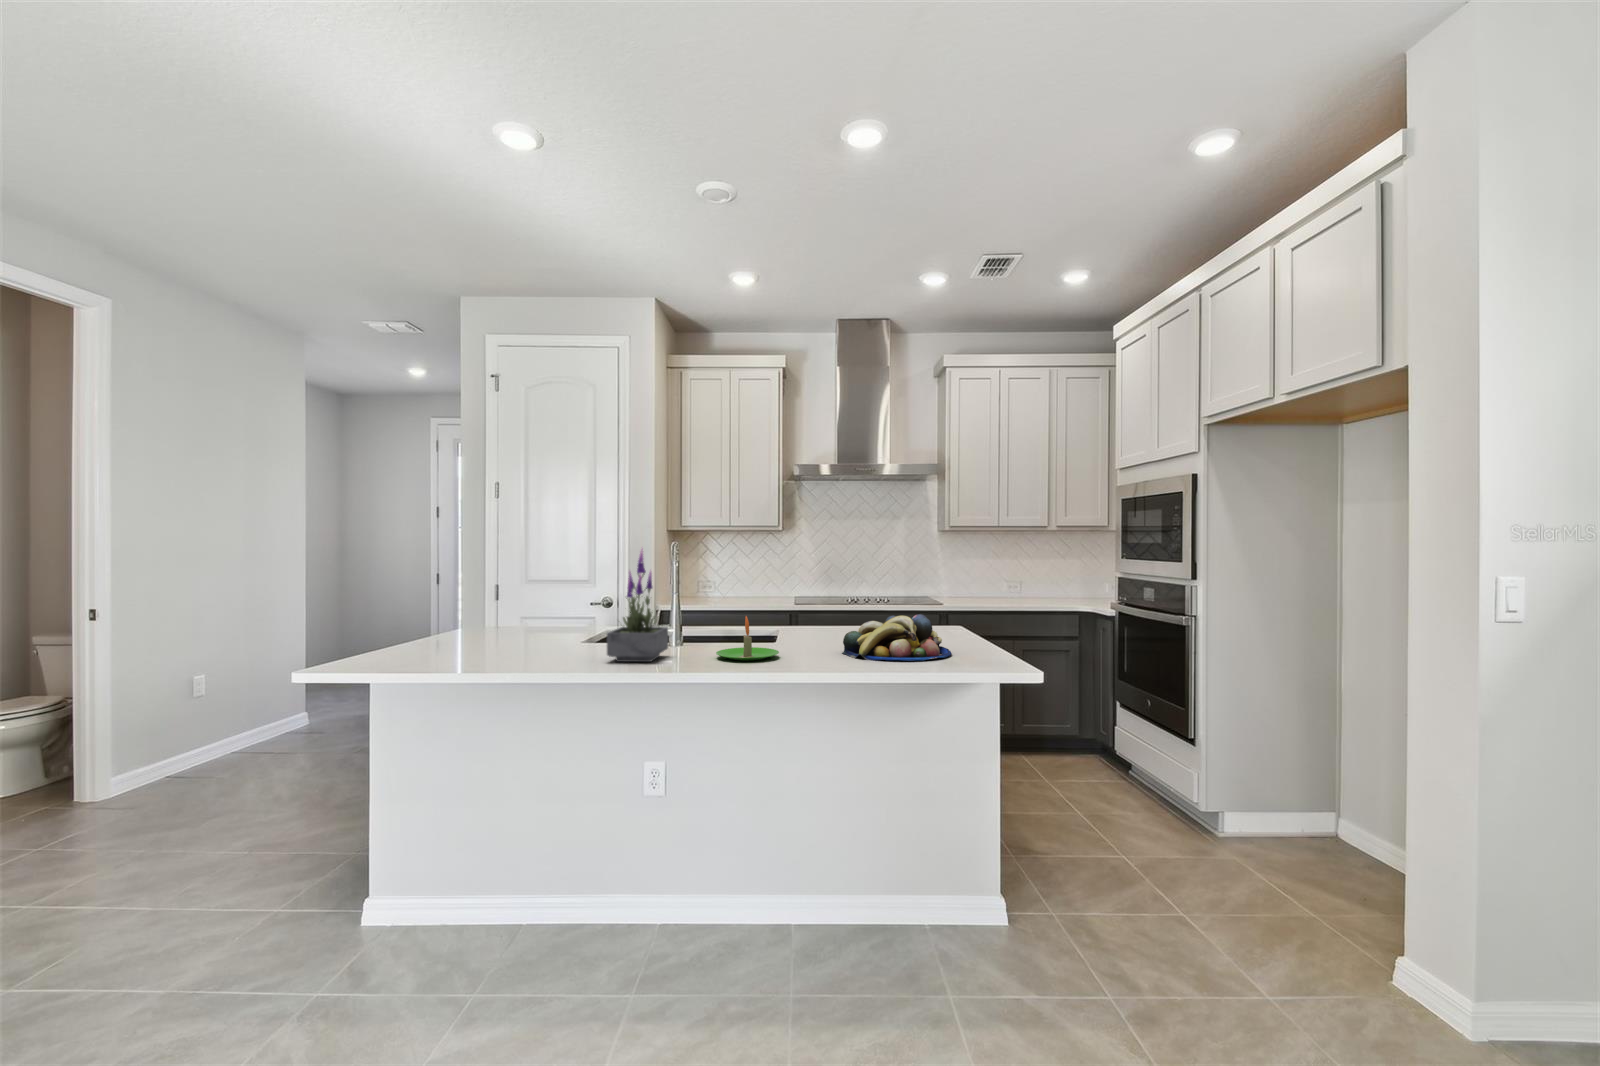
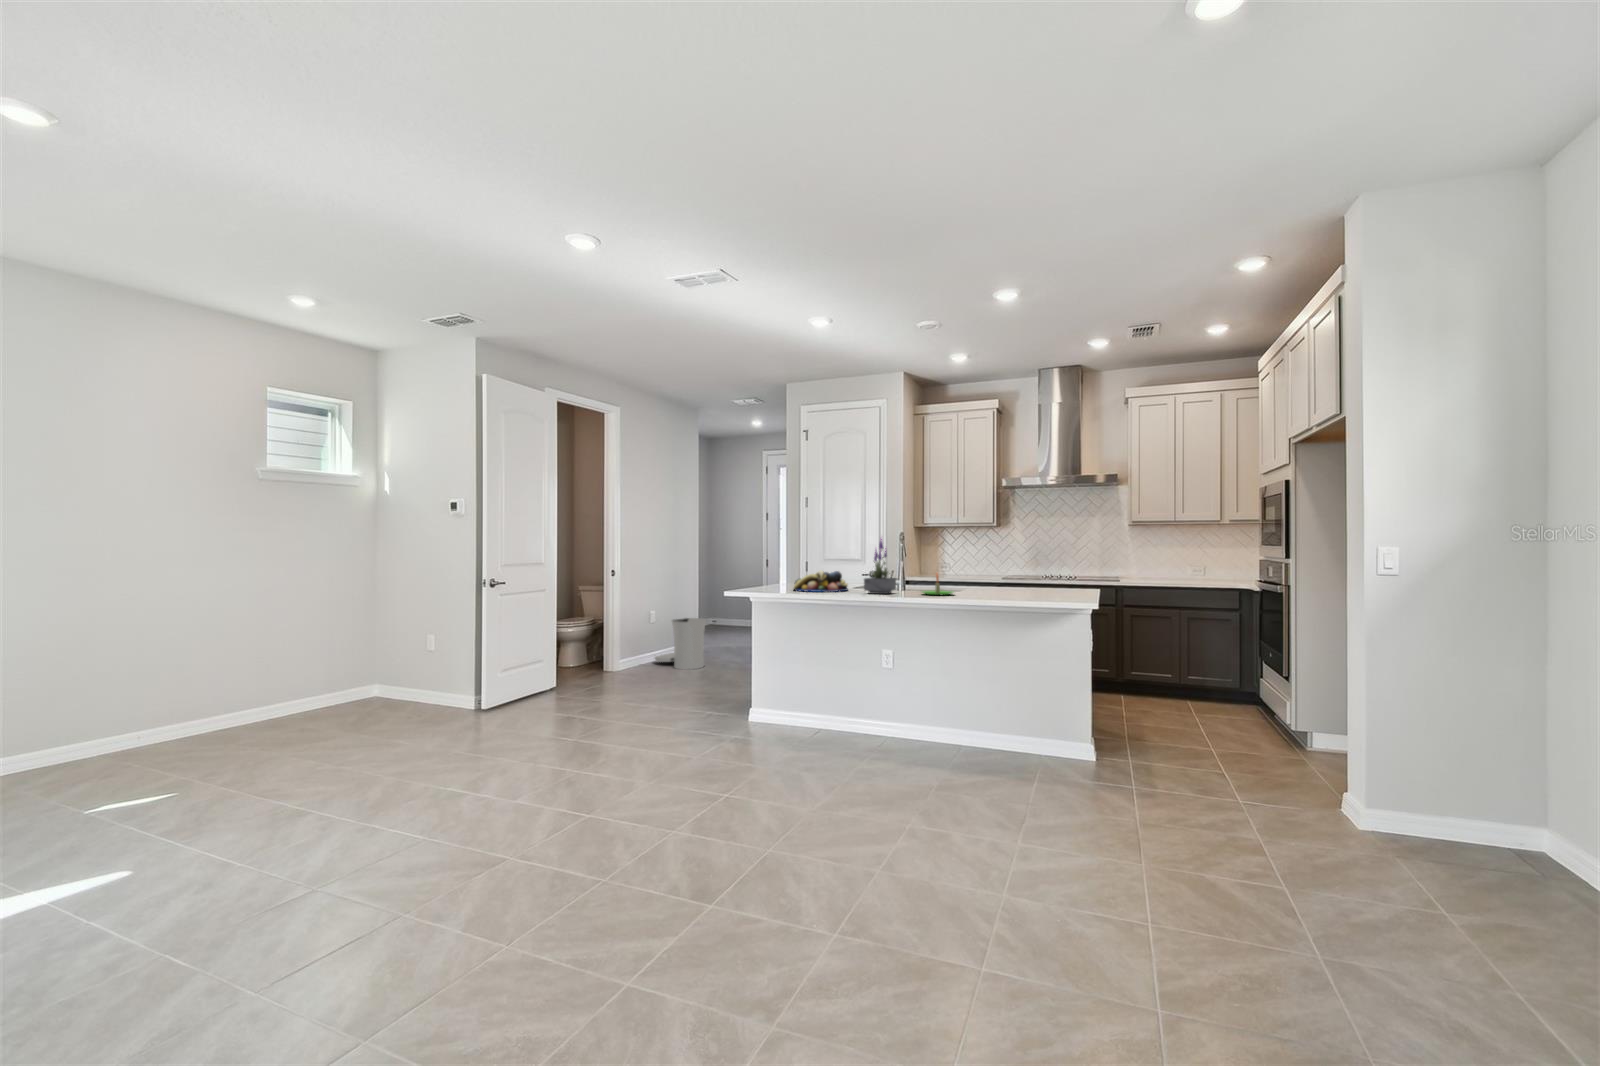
fruit bowl: present [842,614,952,661] -> present [794,571,848,592]
trash can: none [198,682,308,778] -> present [655,618,706,670]

